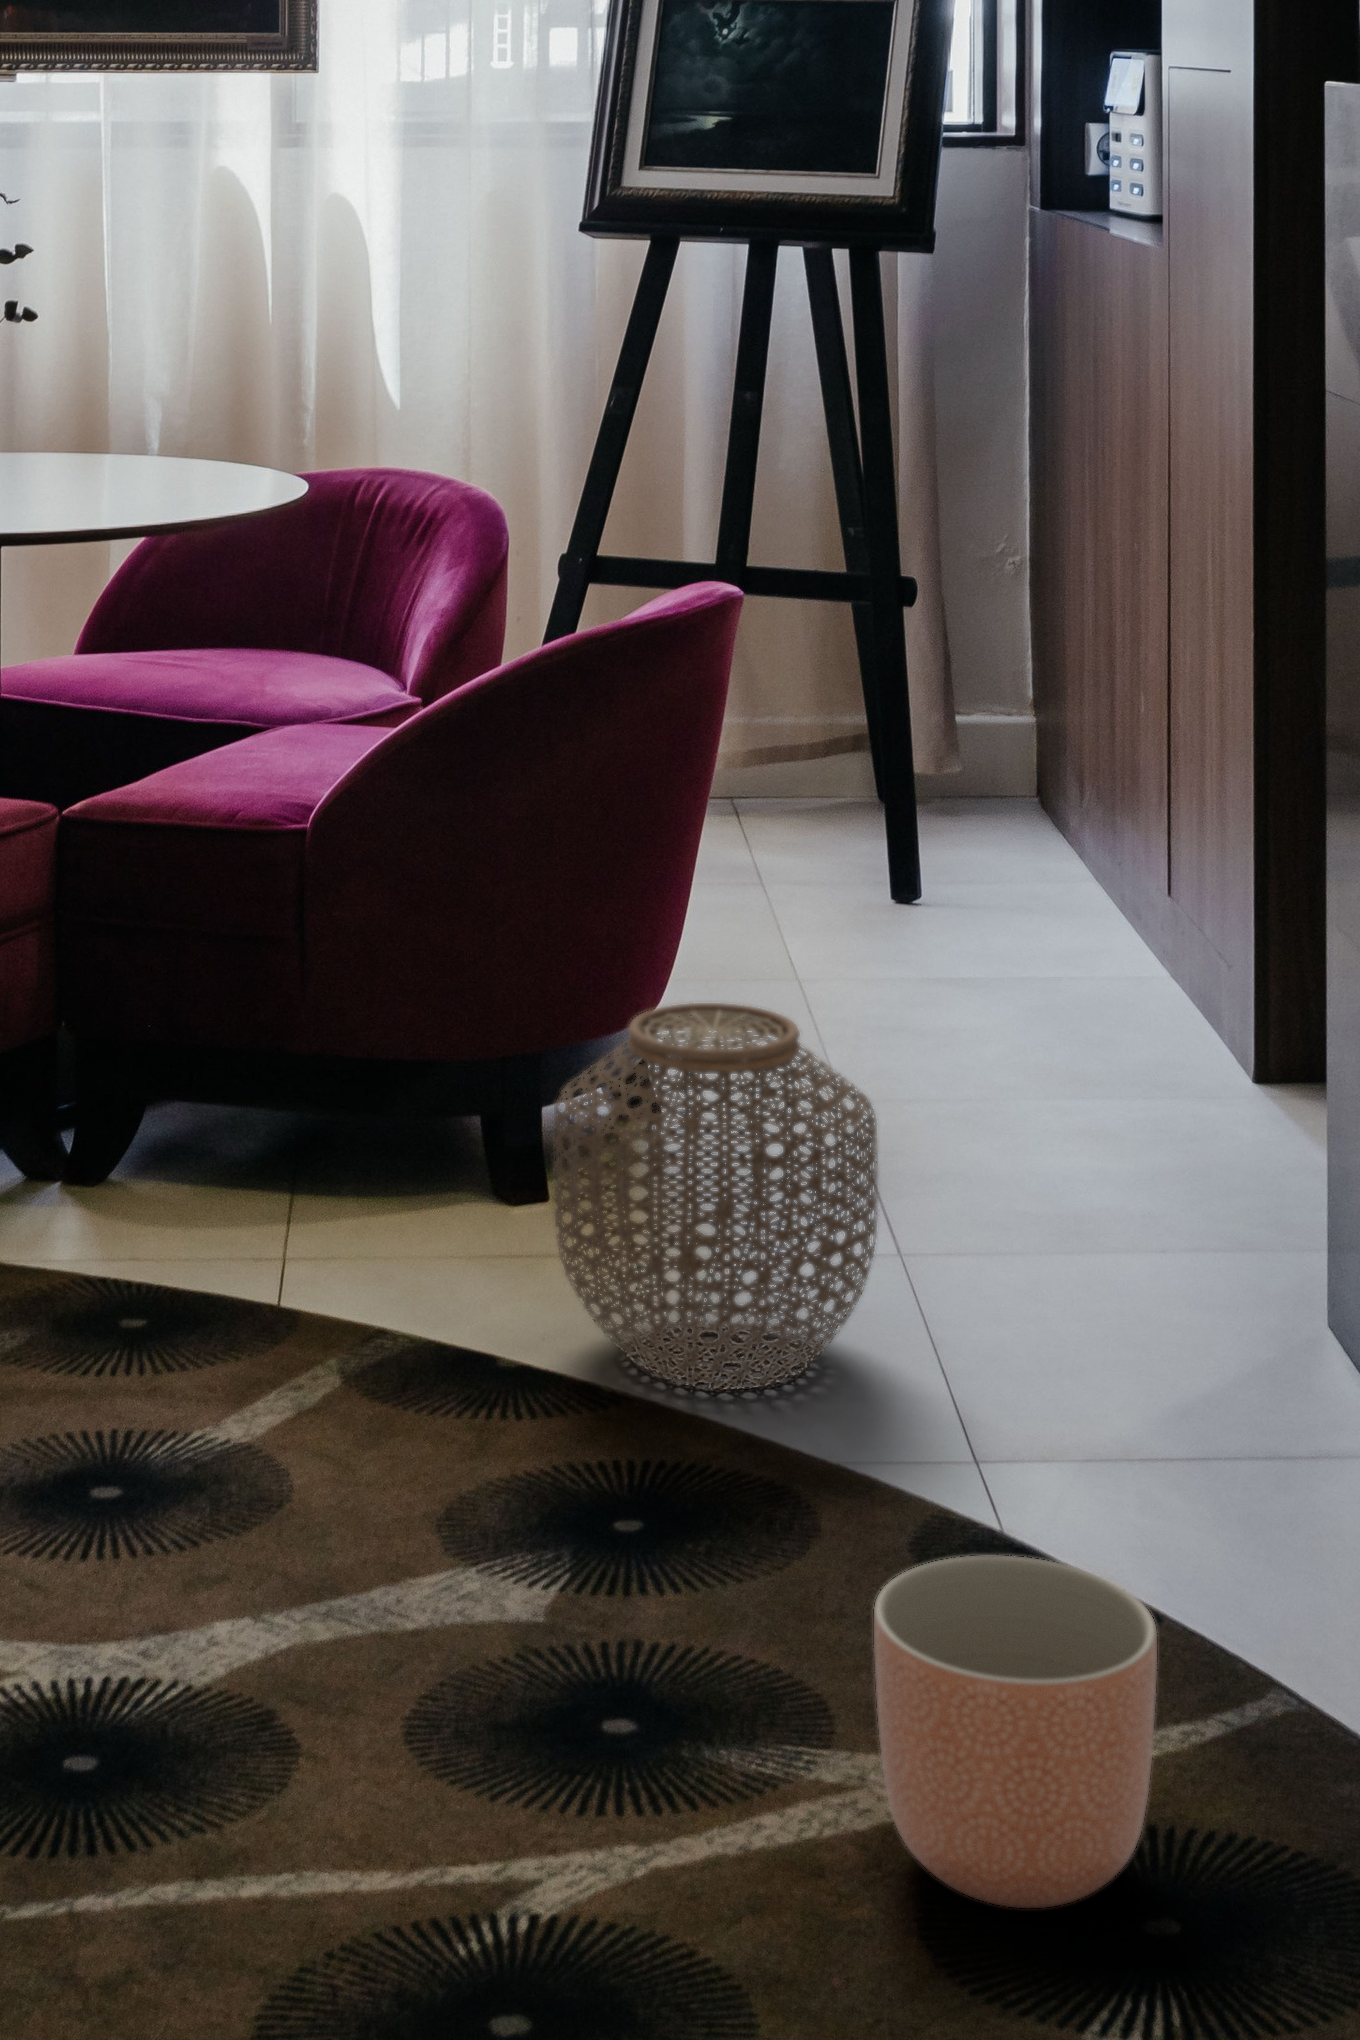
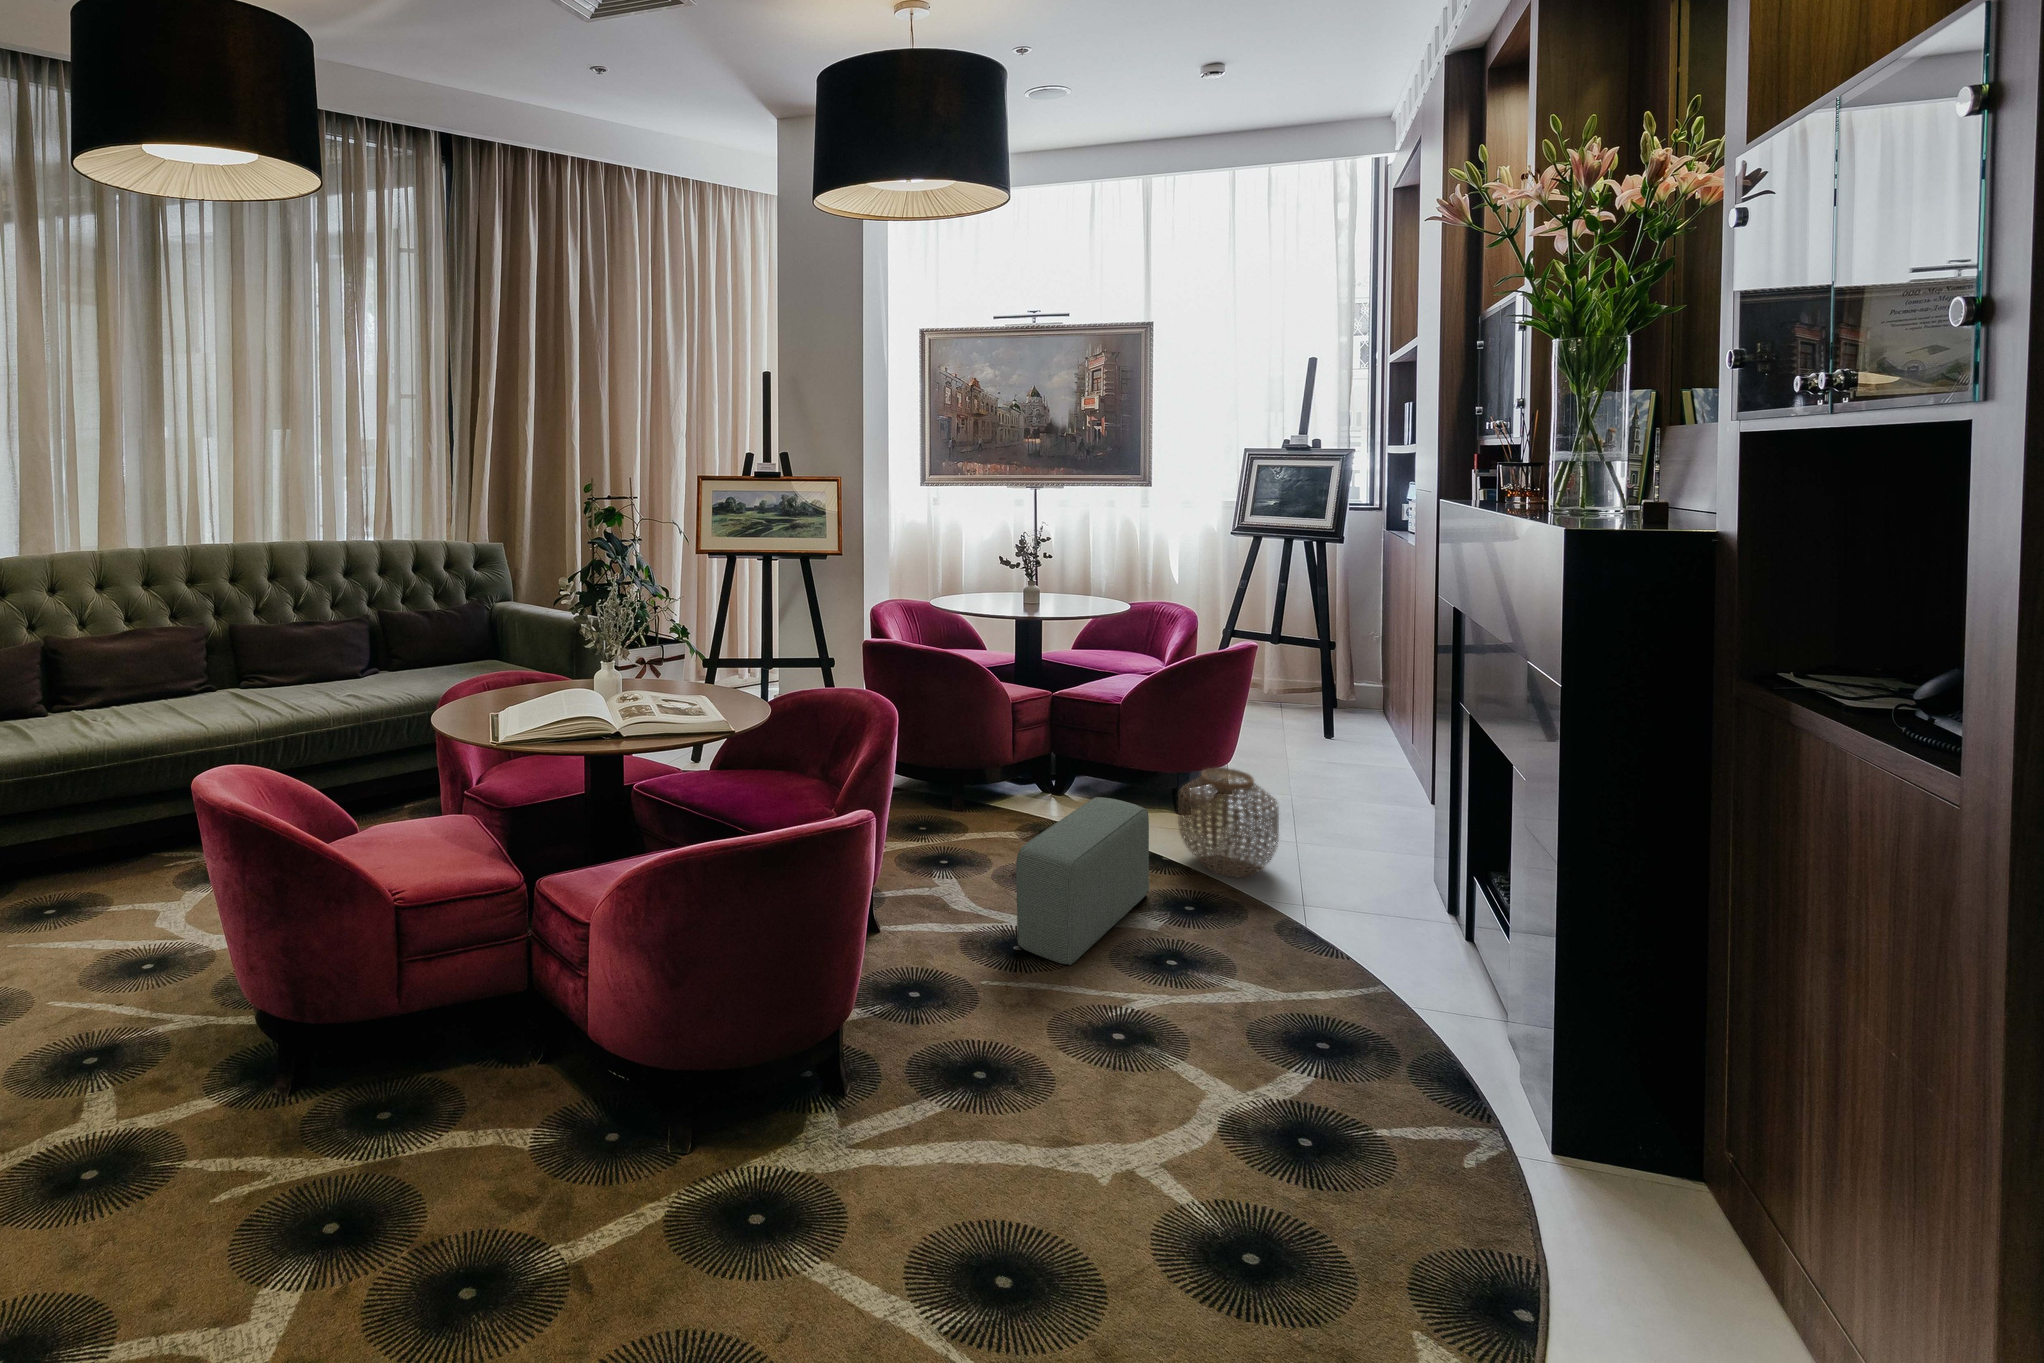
pouf: none [69,1156,491,1817] -> present [1016,797,1149,965]
planter: present [874,1556,1157,1908] -> none [1235,937,1323,1039]

